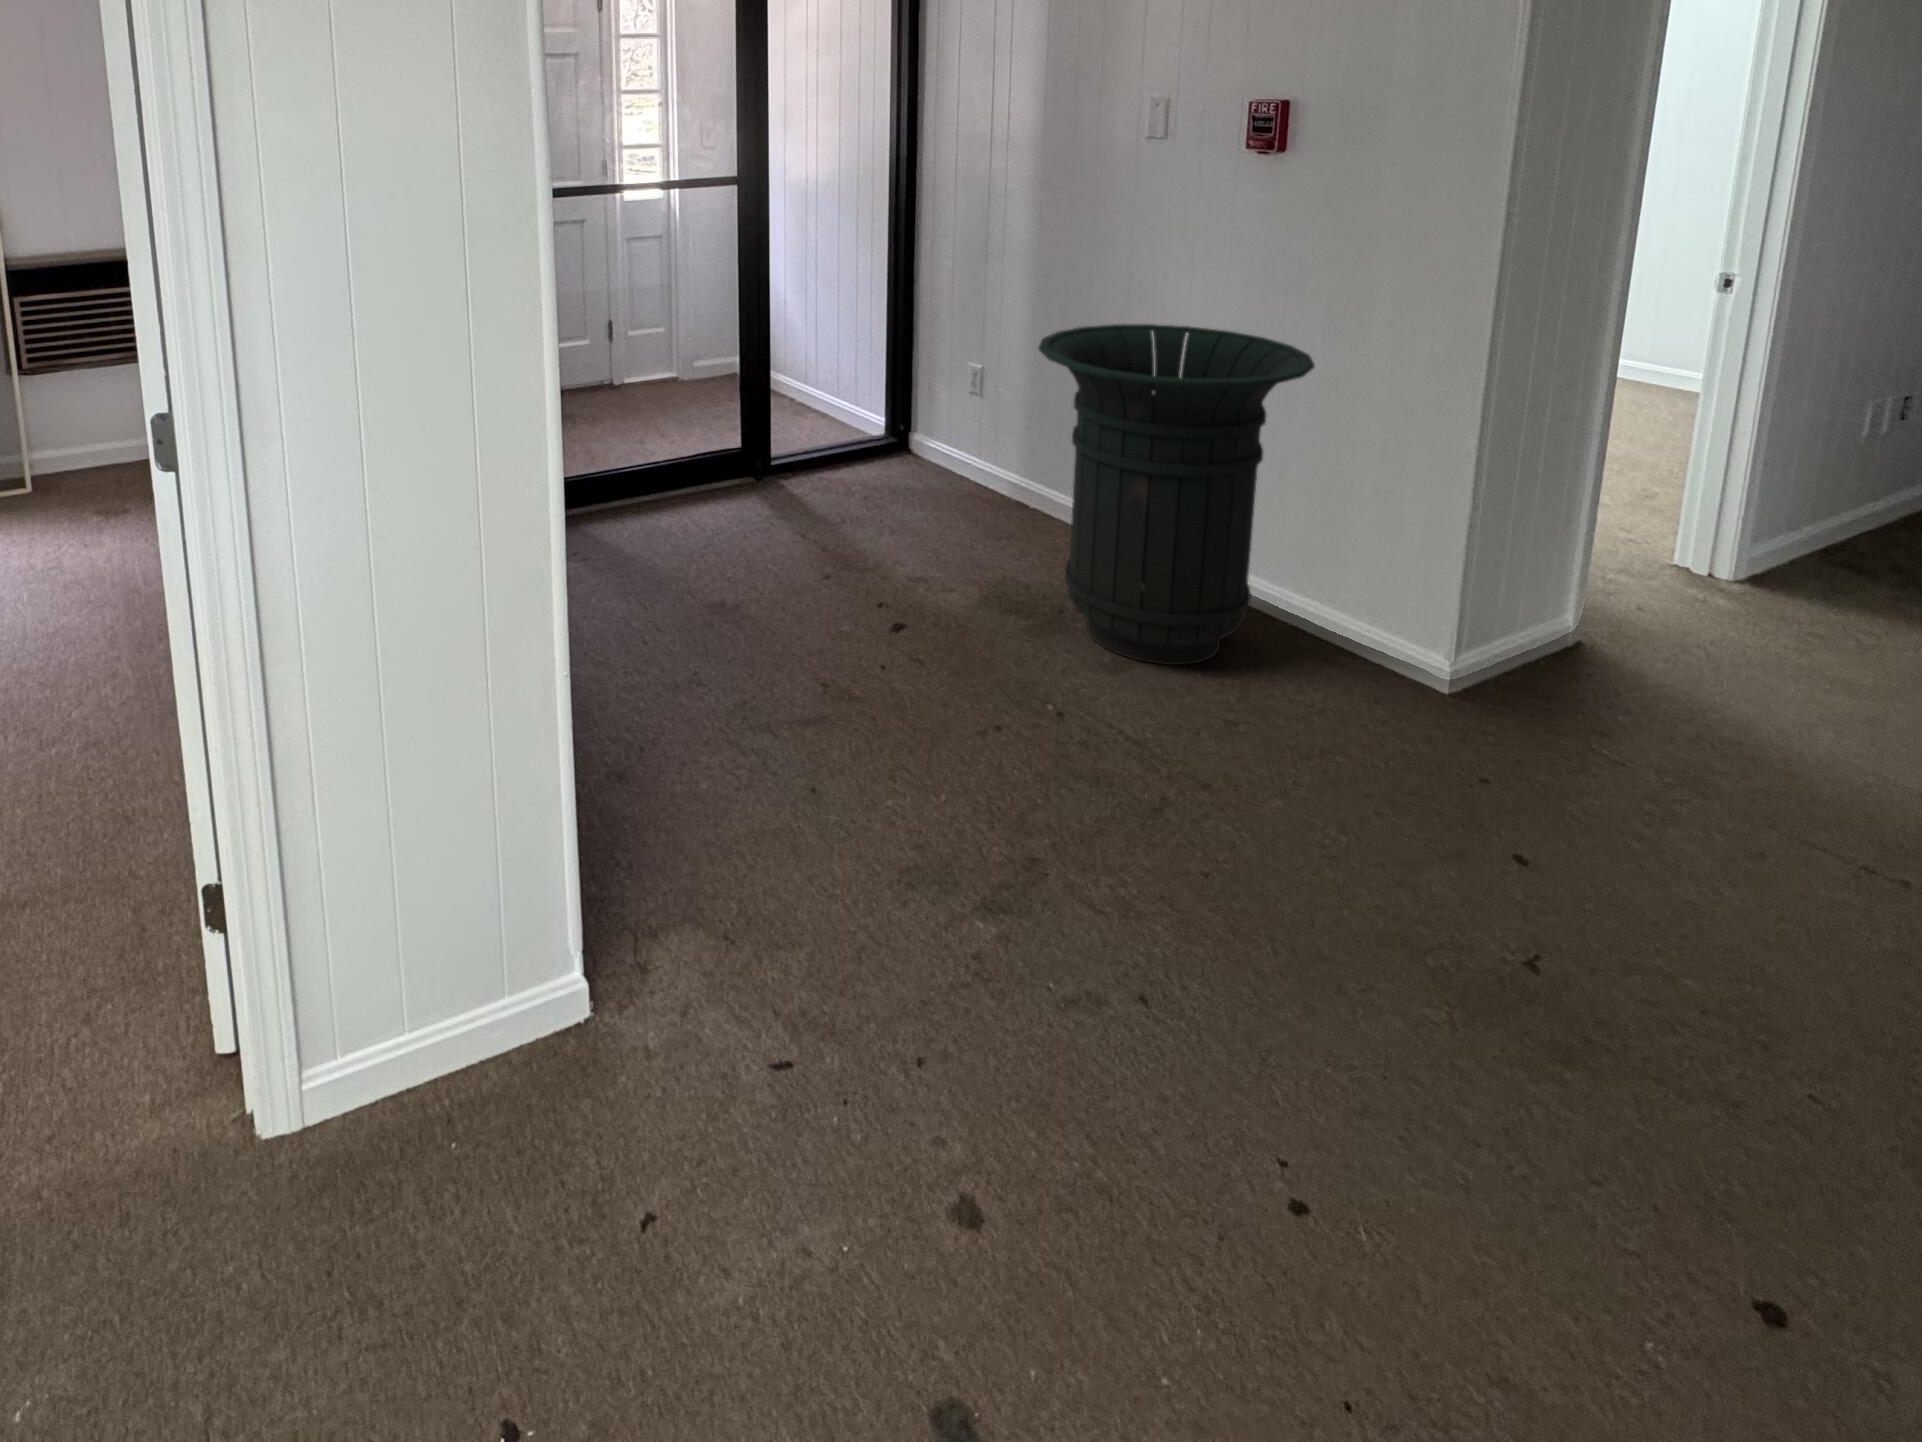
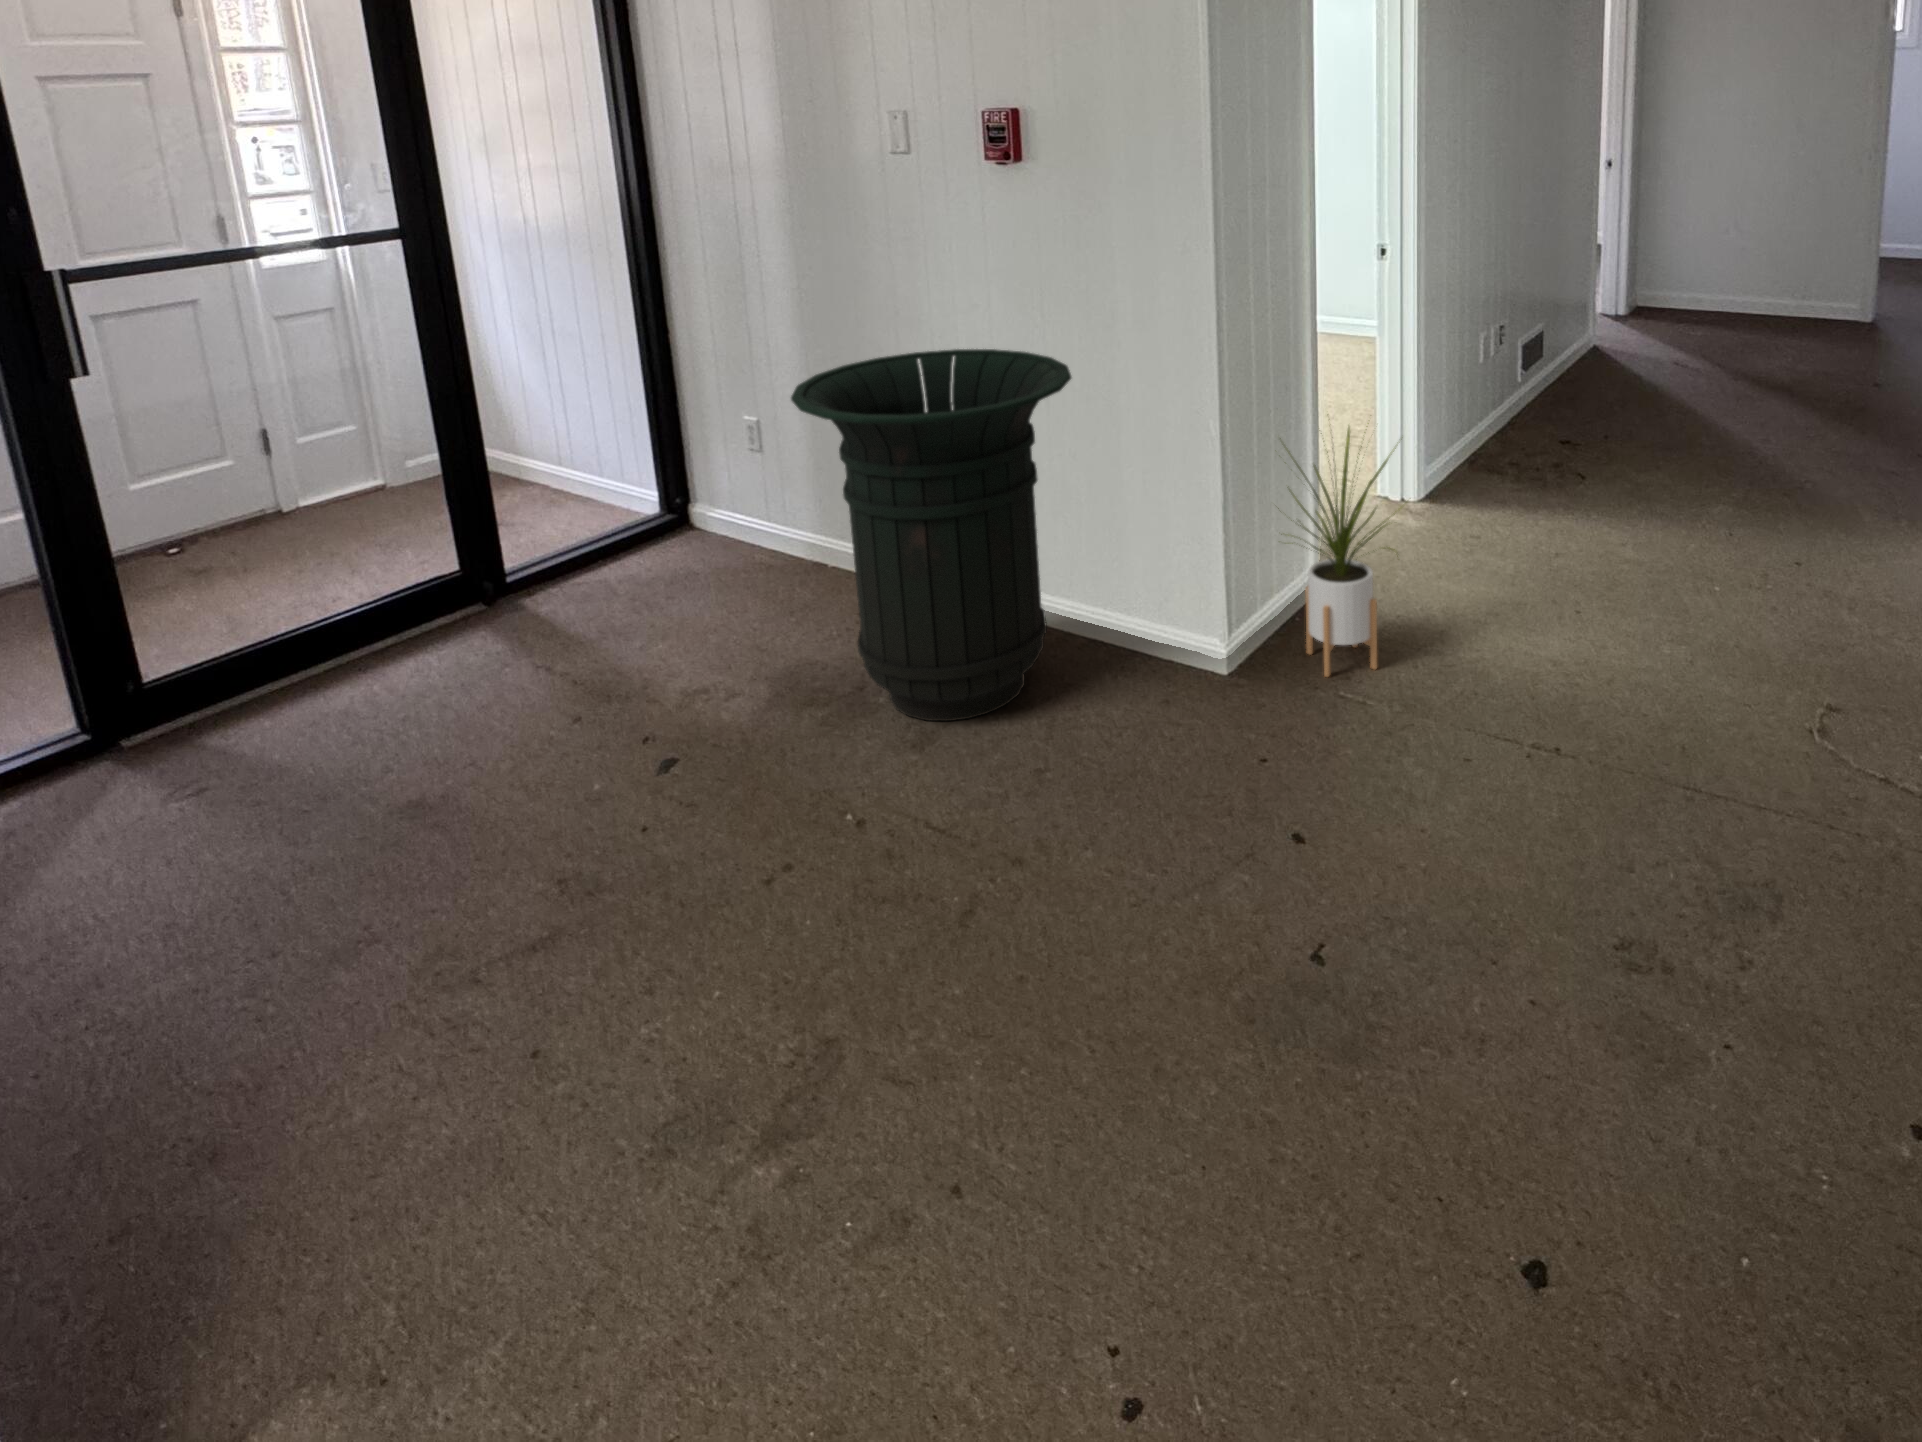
house plant: none [1532,445,1726,737] -> present [1278,426,1396,677]

